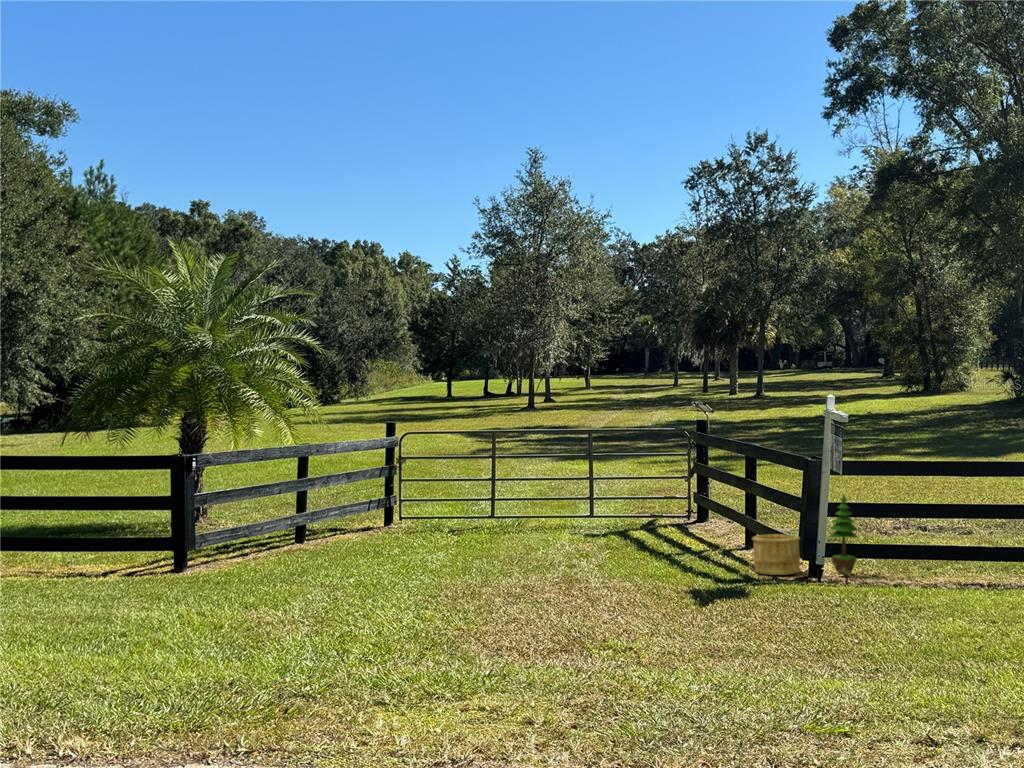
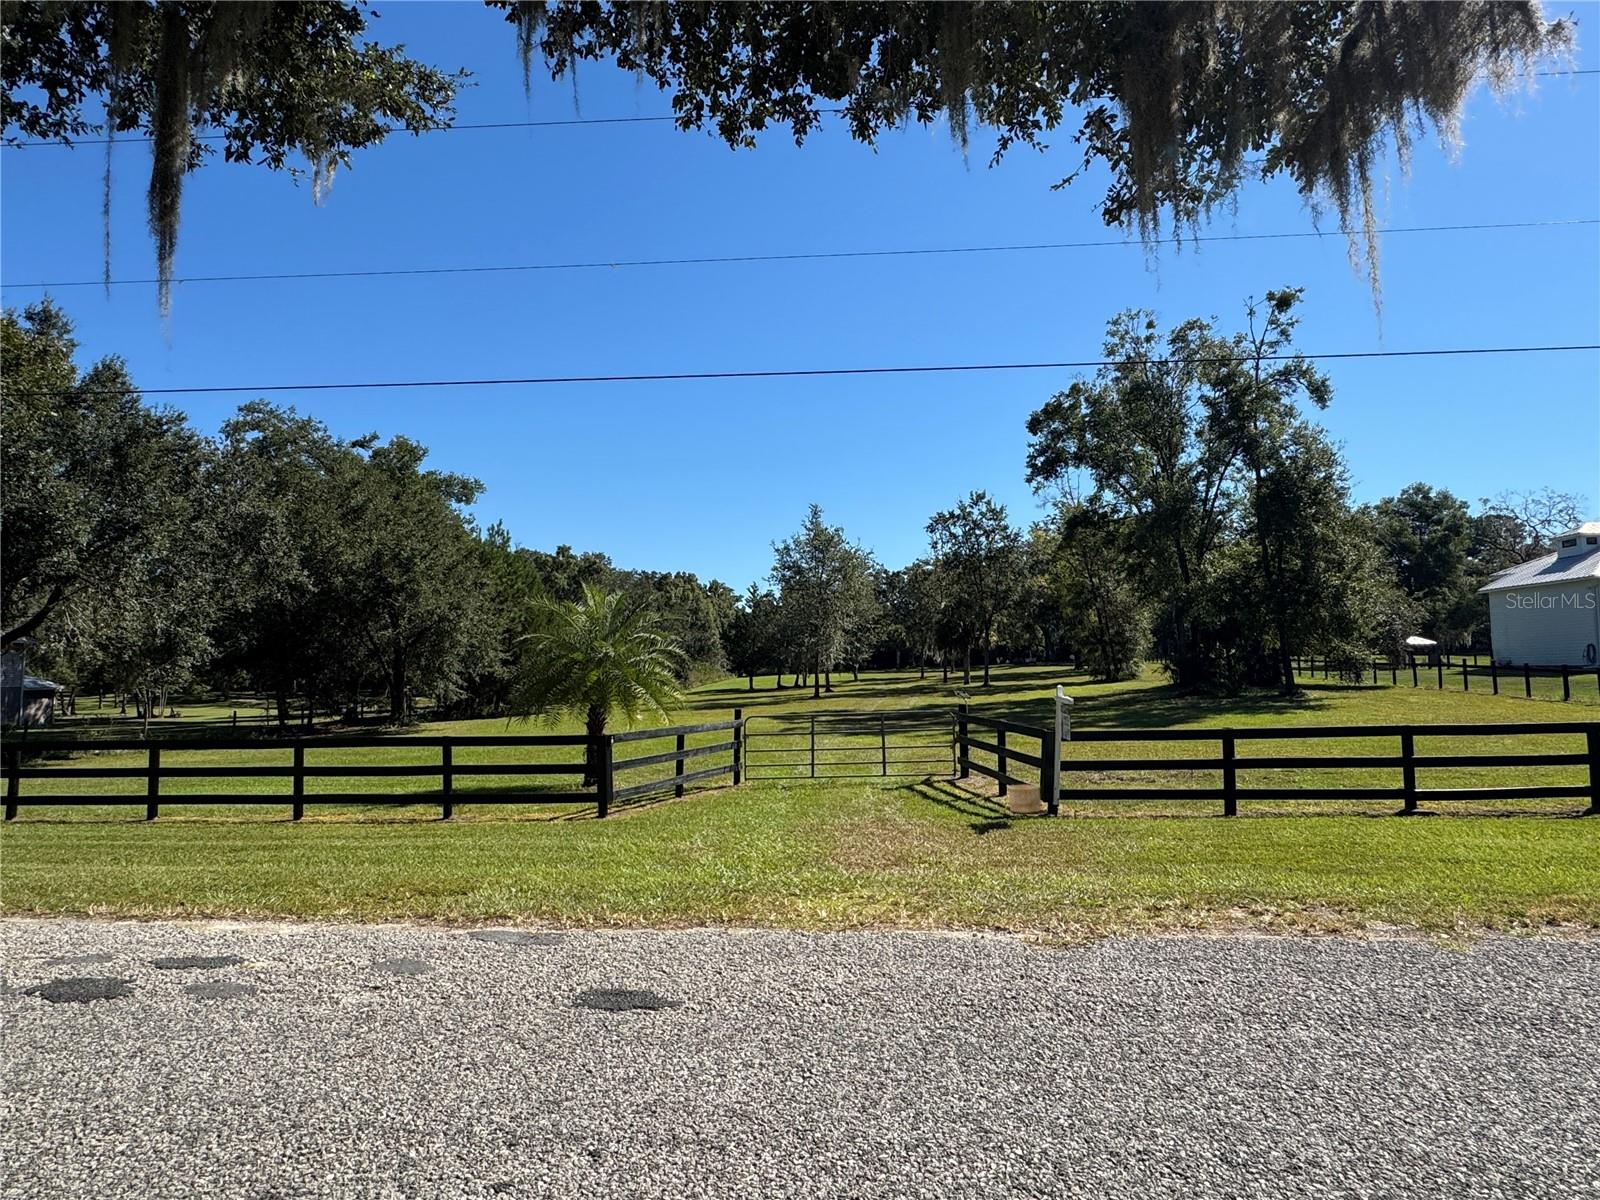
potted tree: present [829,495,858,576] -> none [1060,756,1080,813]

